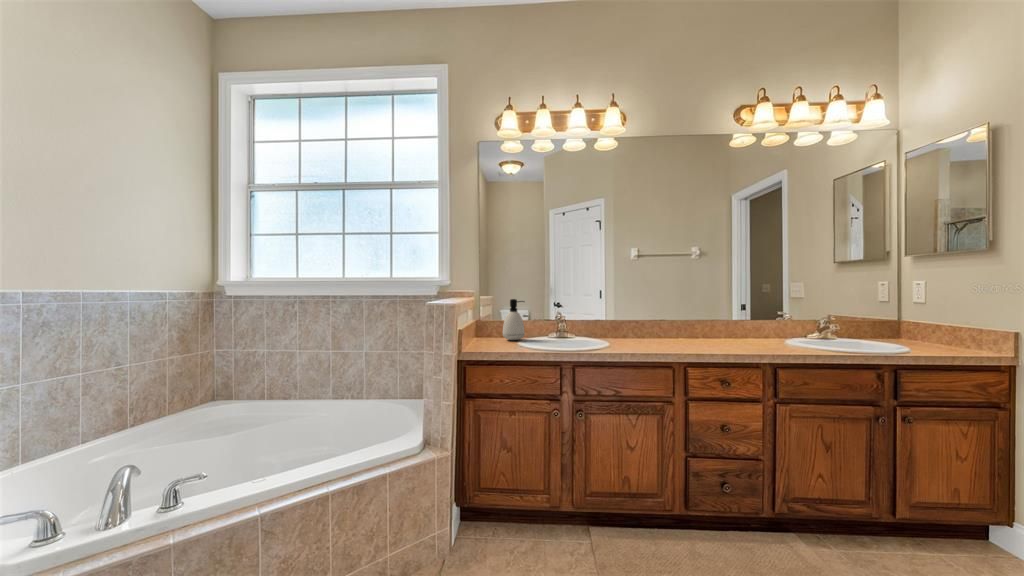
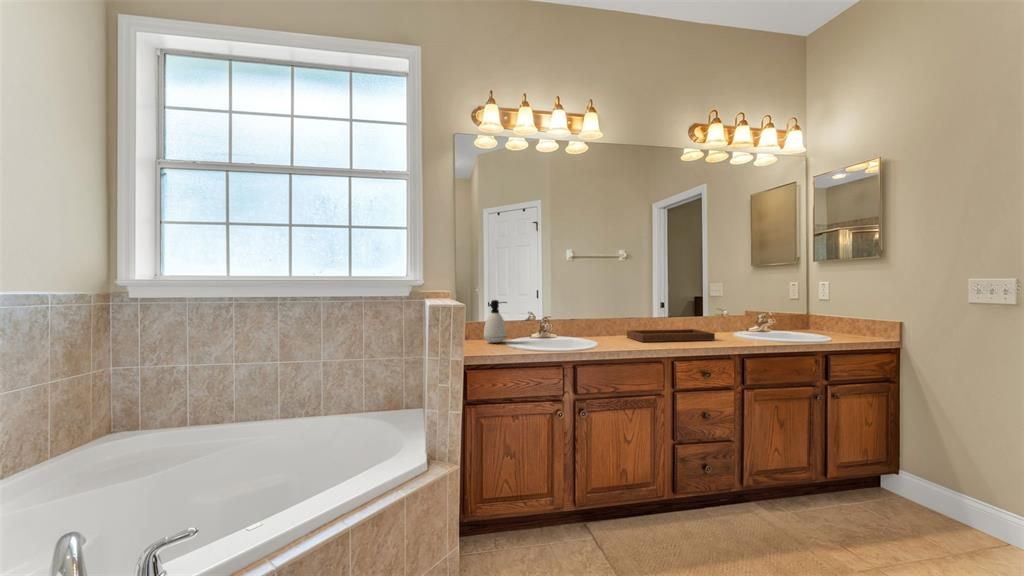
tray: none [655,315,751,346] -> present [627,313,715,342]

